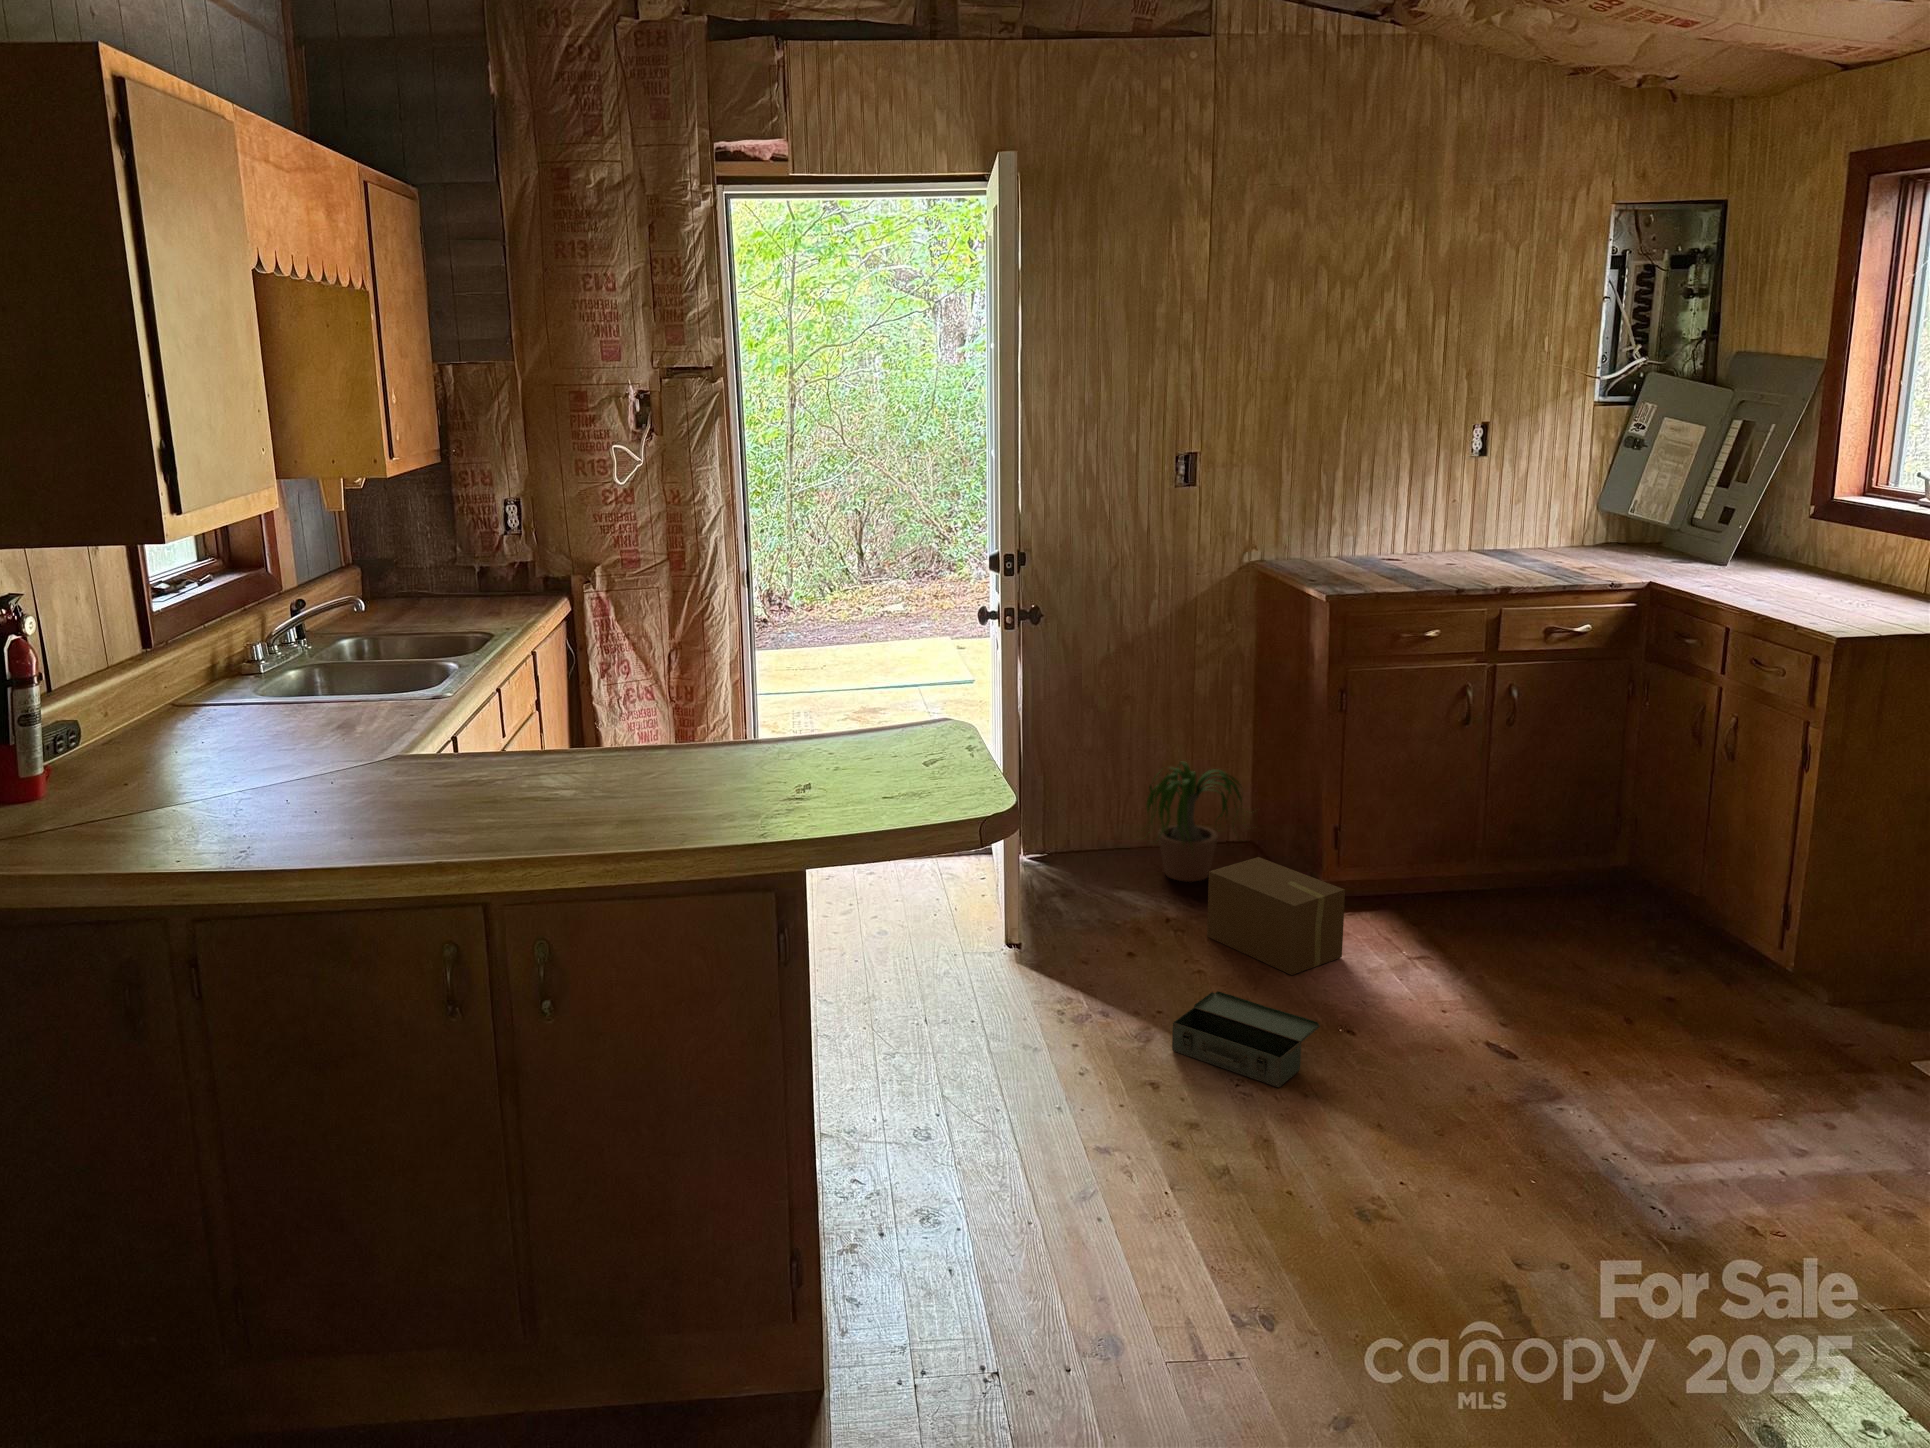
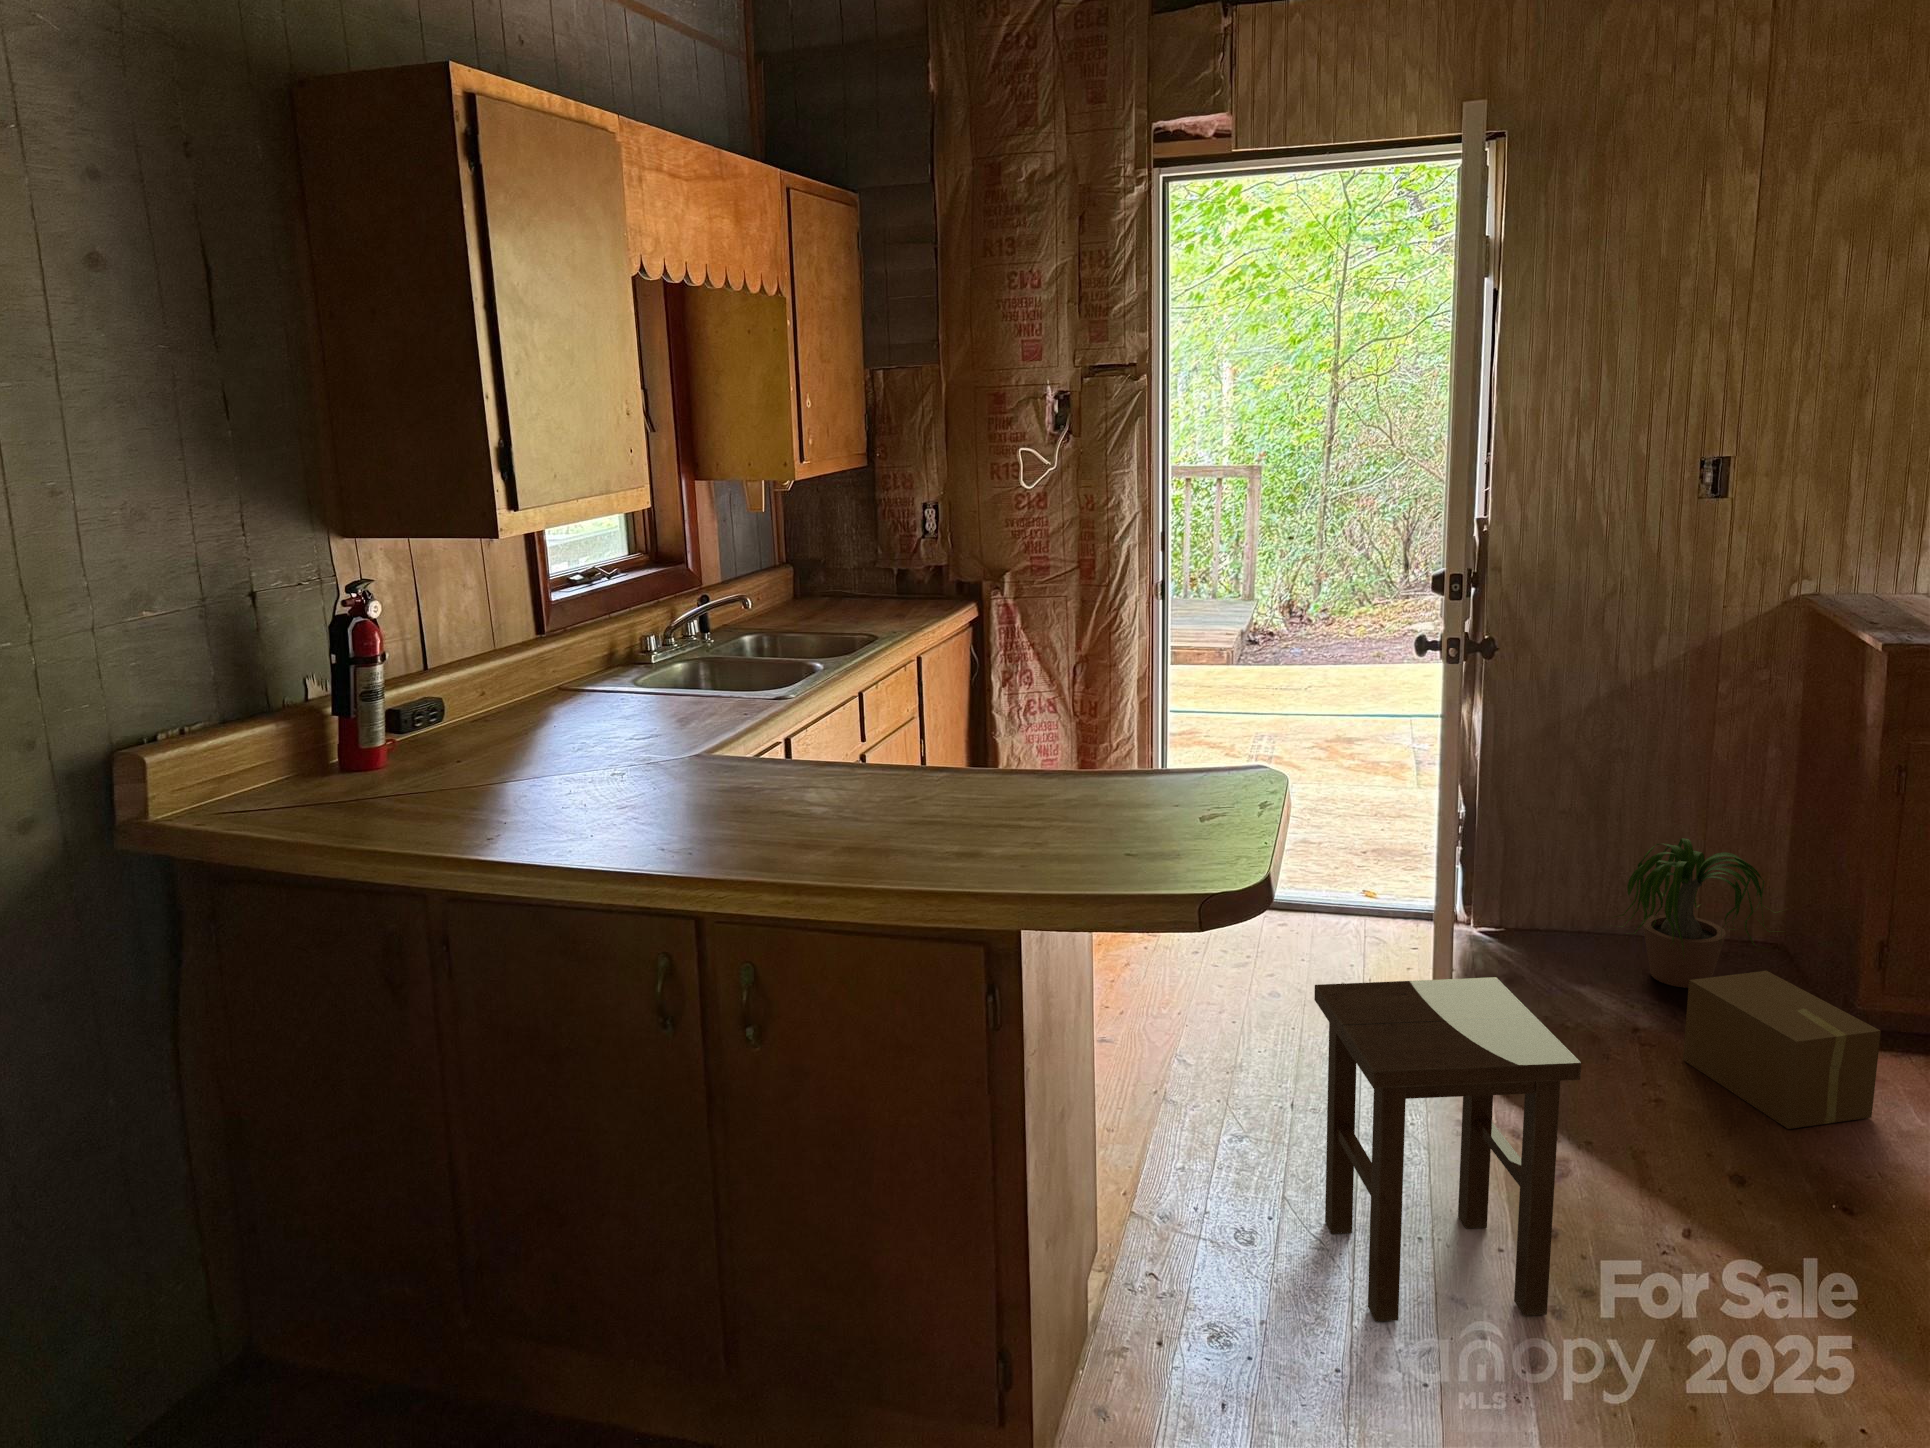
stool: none [968,881,1190,1178] -> present [1314,977,1581,1321]
toolbox: present [1172,991,1320,1087] -> none [1588,1133,1799,1274]

